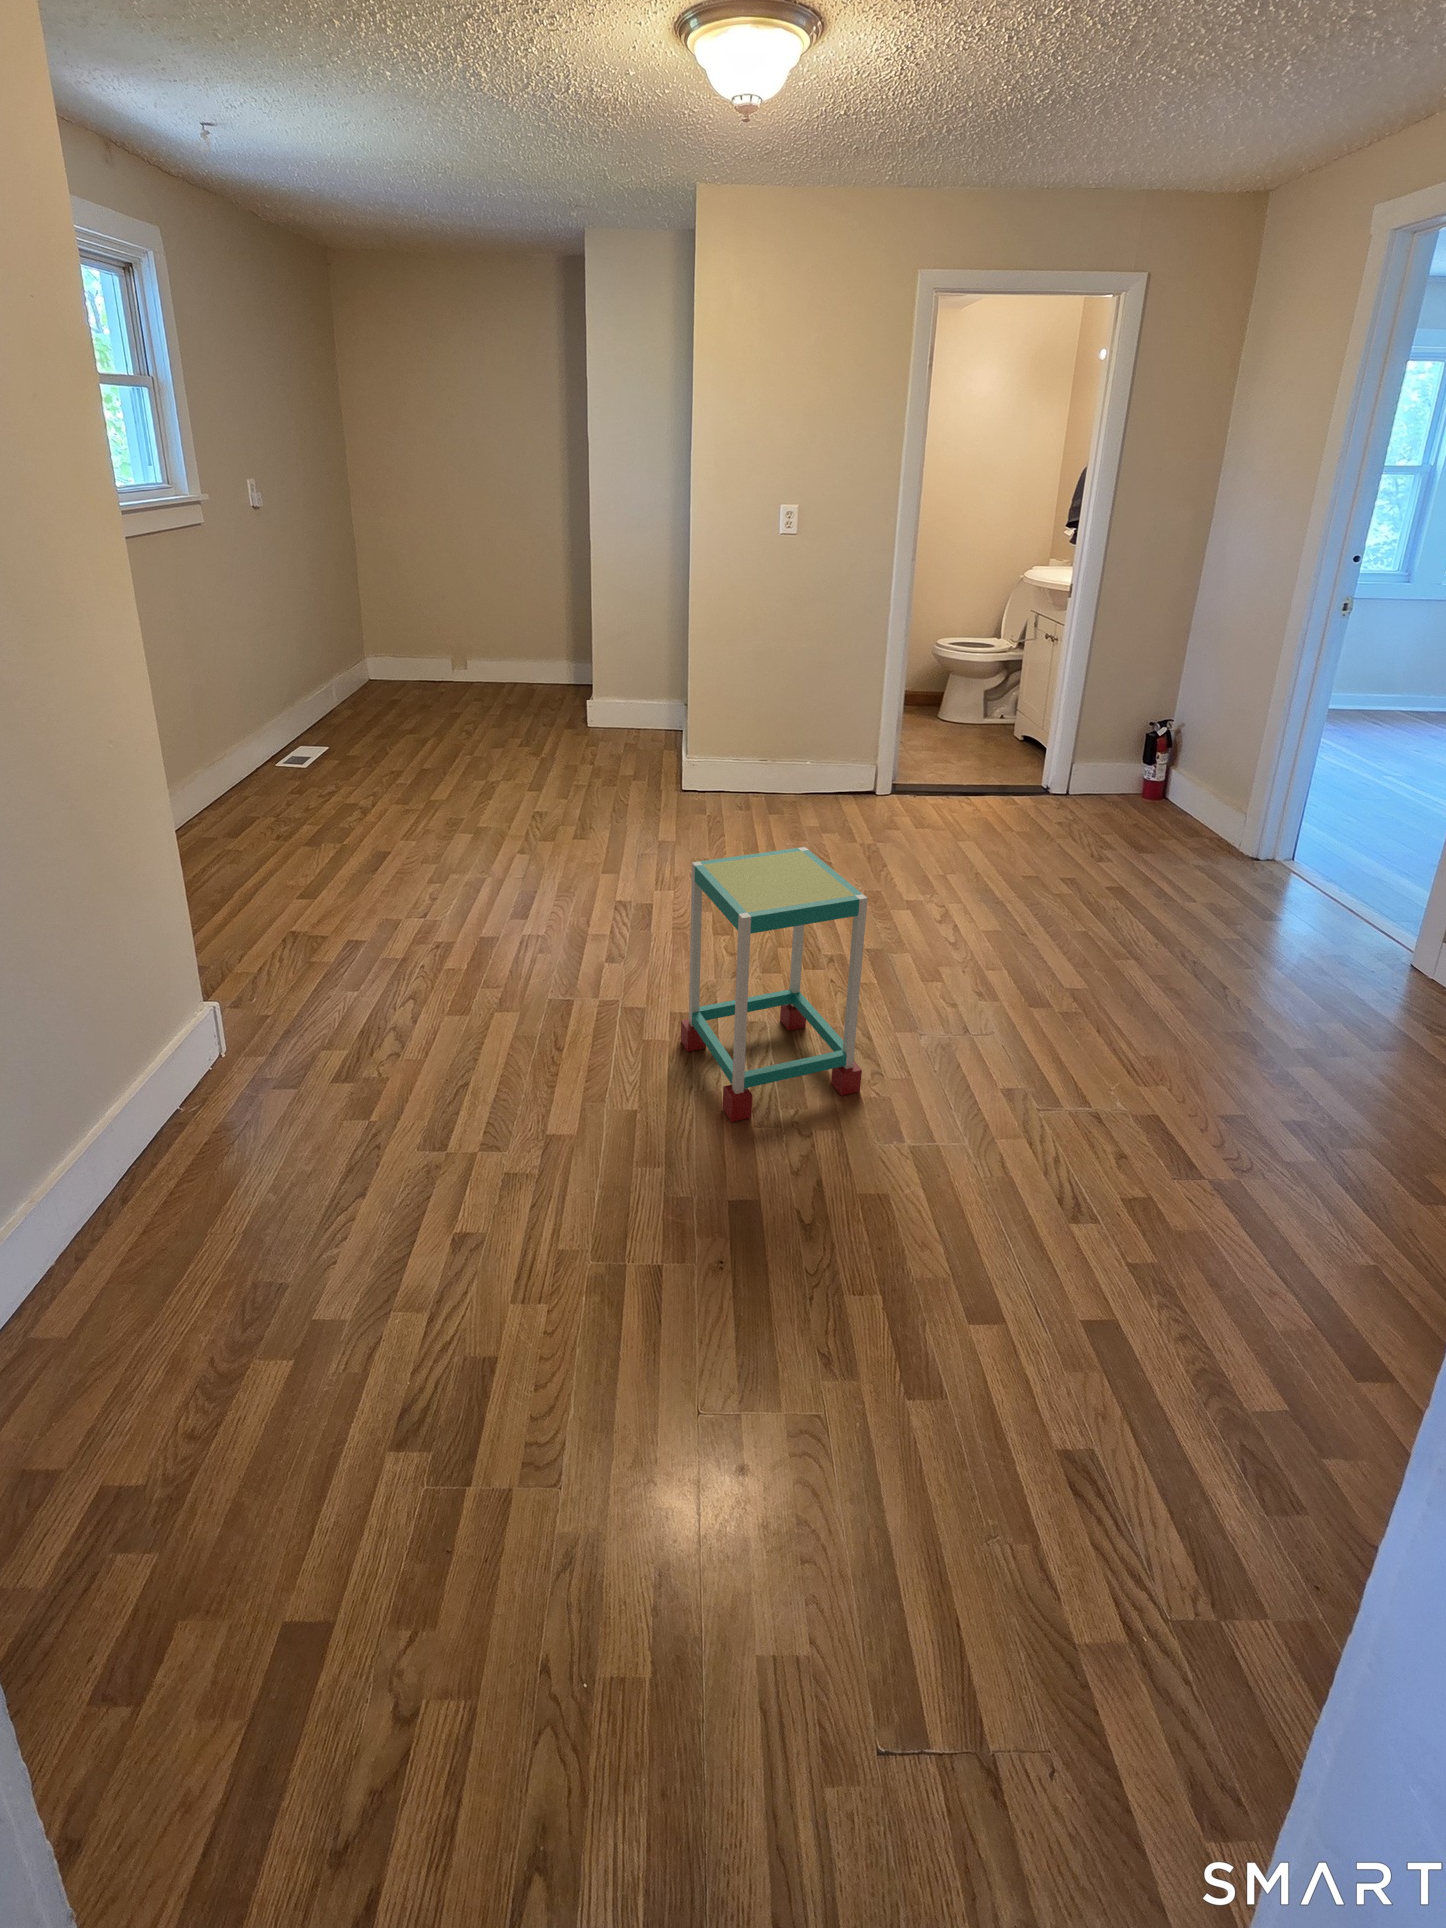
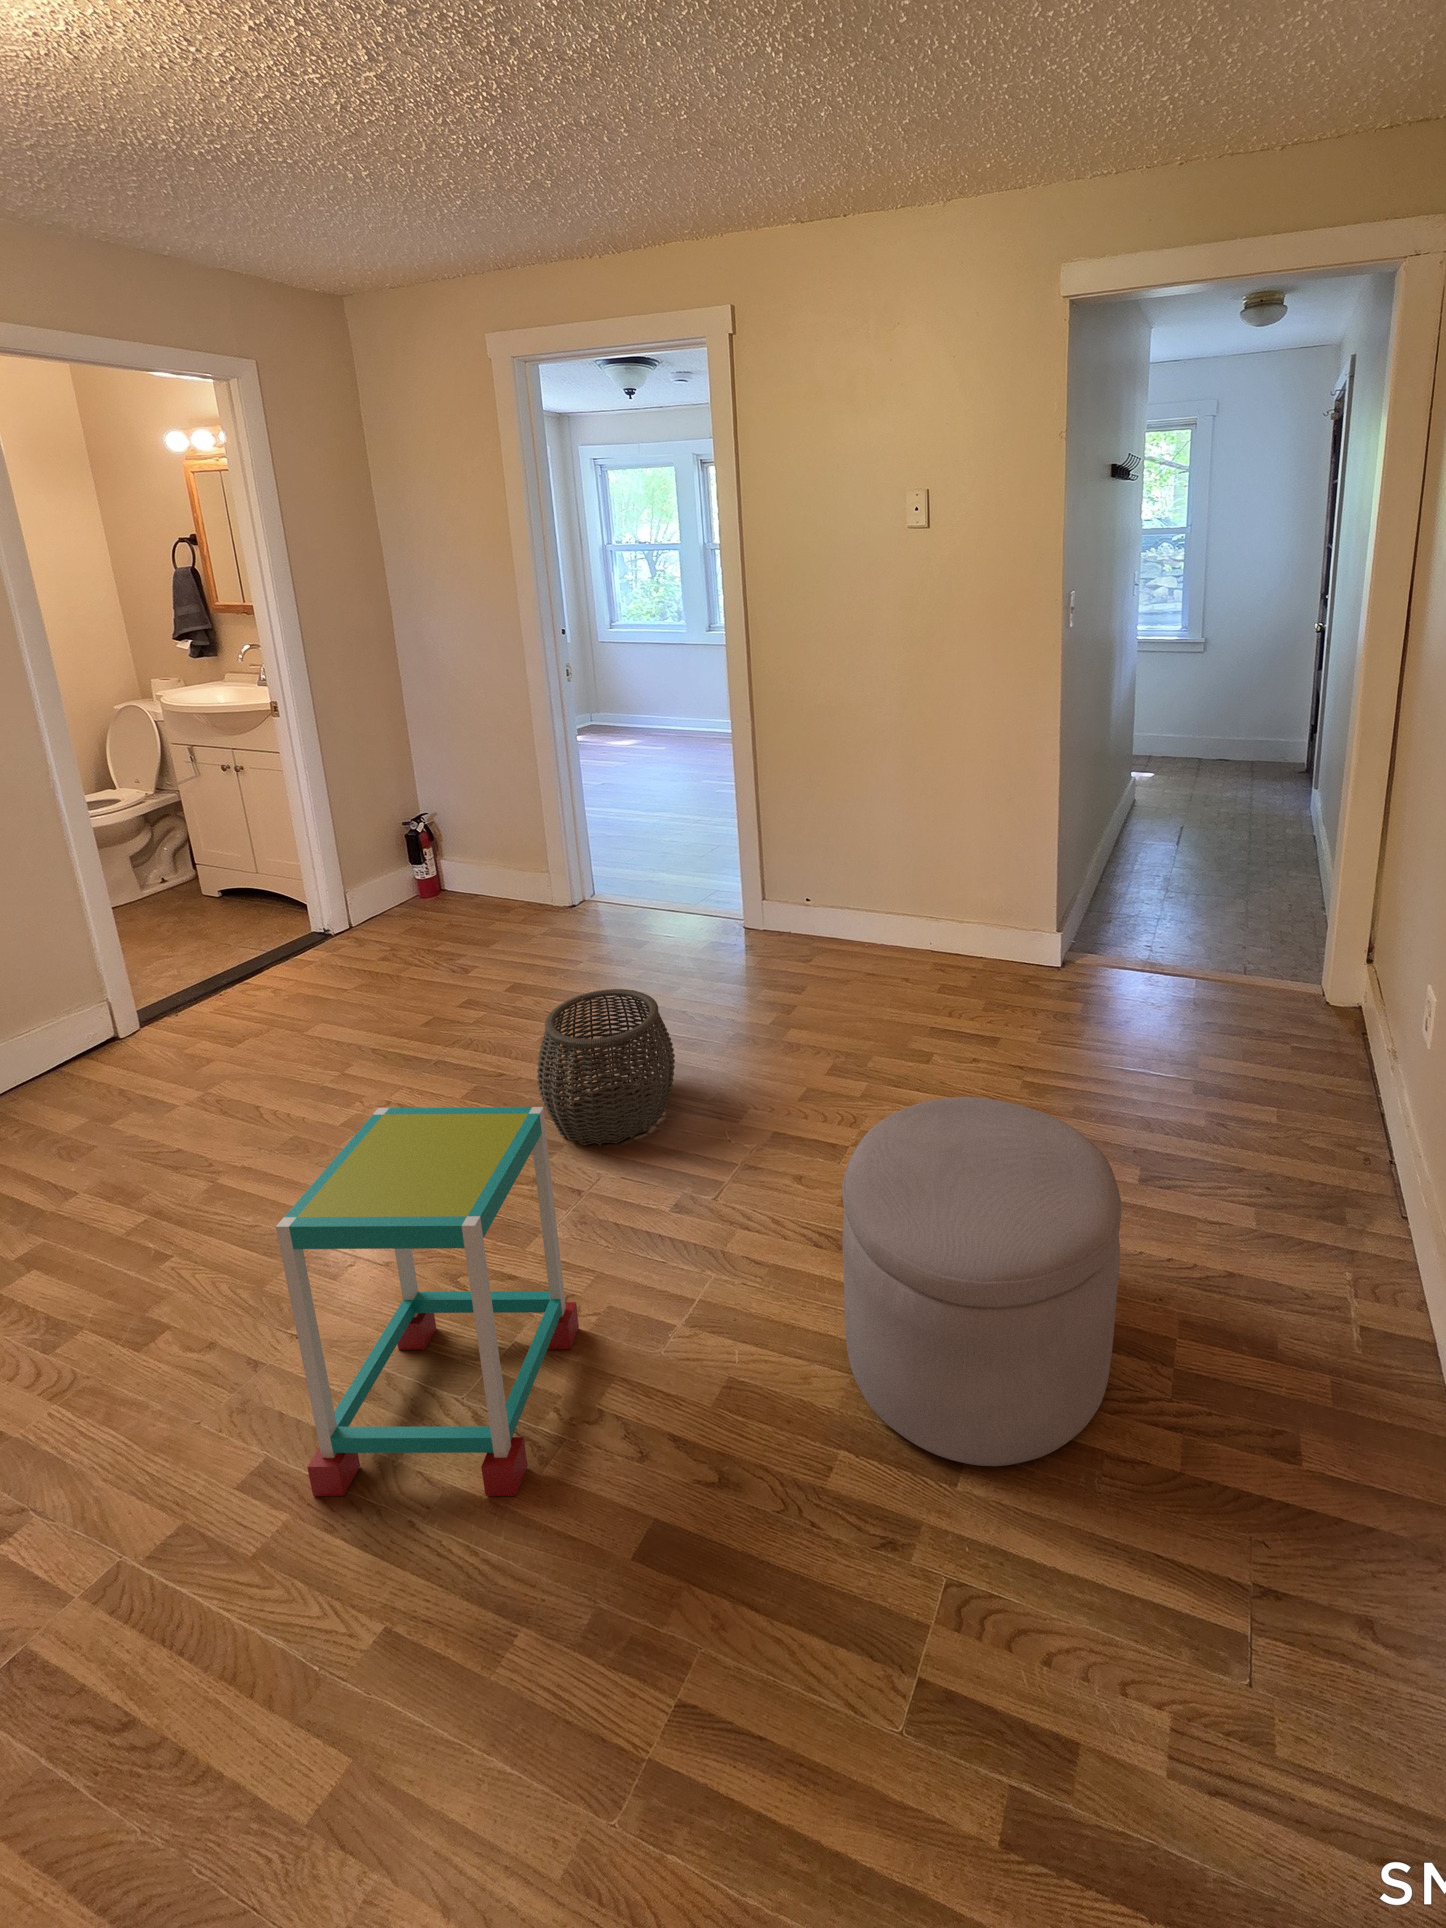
woven basket: none [998,889,1140,1038] -> present [537,989,675,1146]
ottoman: none [923,1095,1301,1535] -> present [842,1097,1121,1466]

